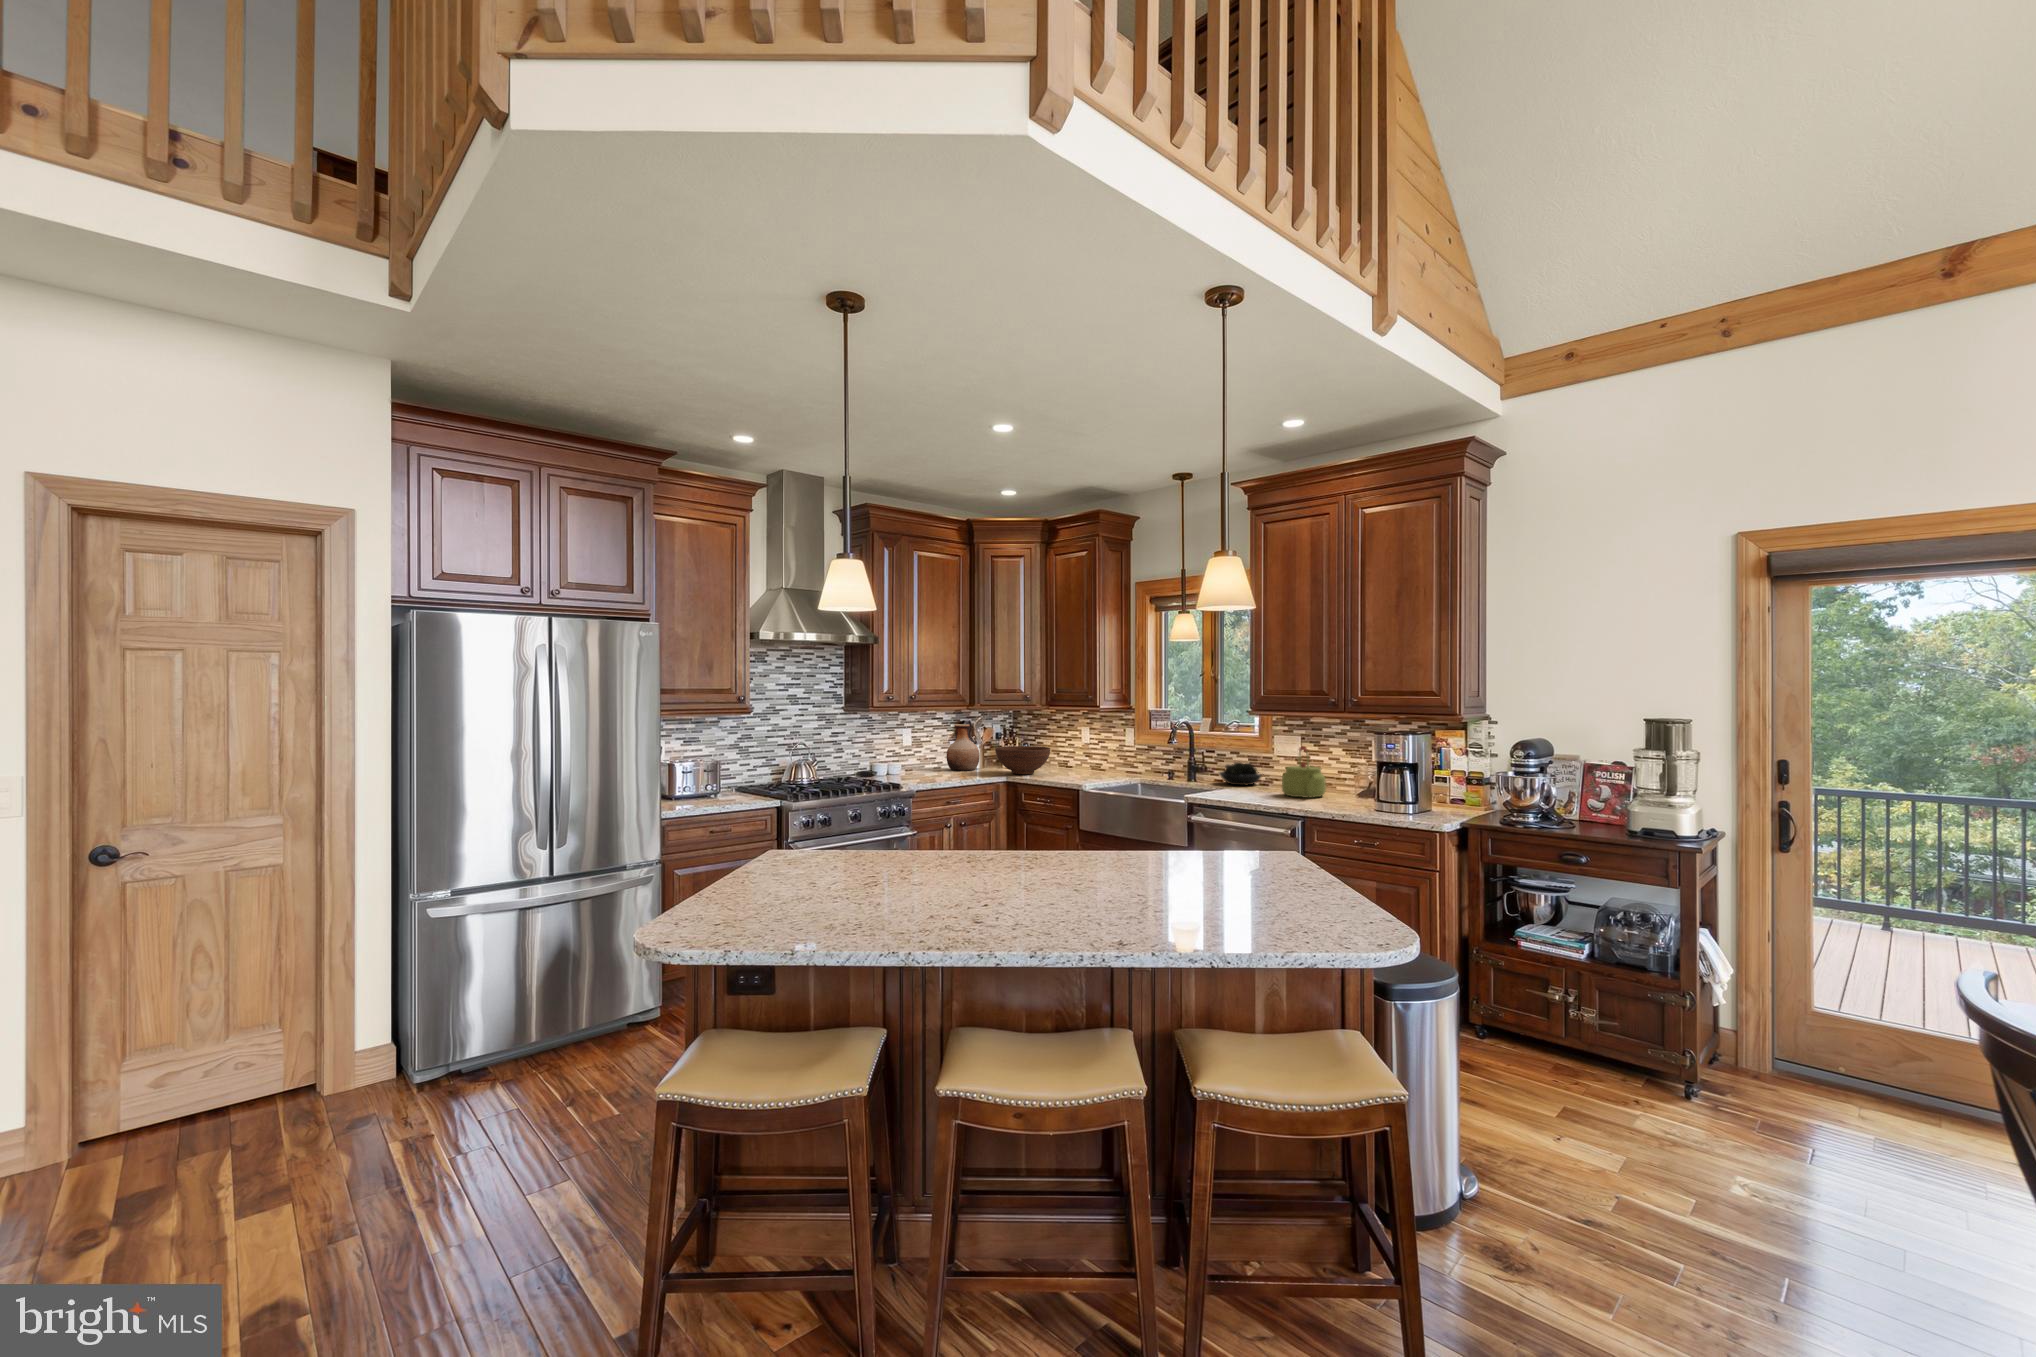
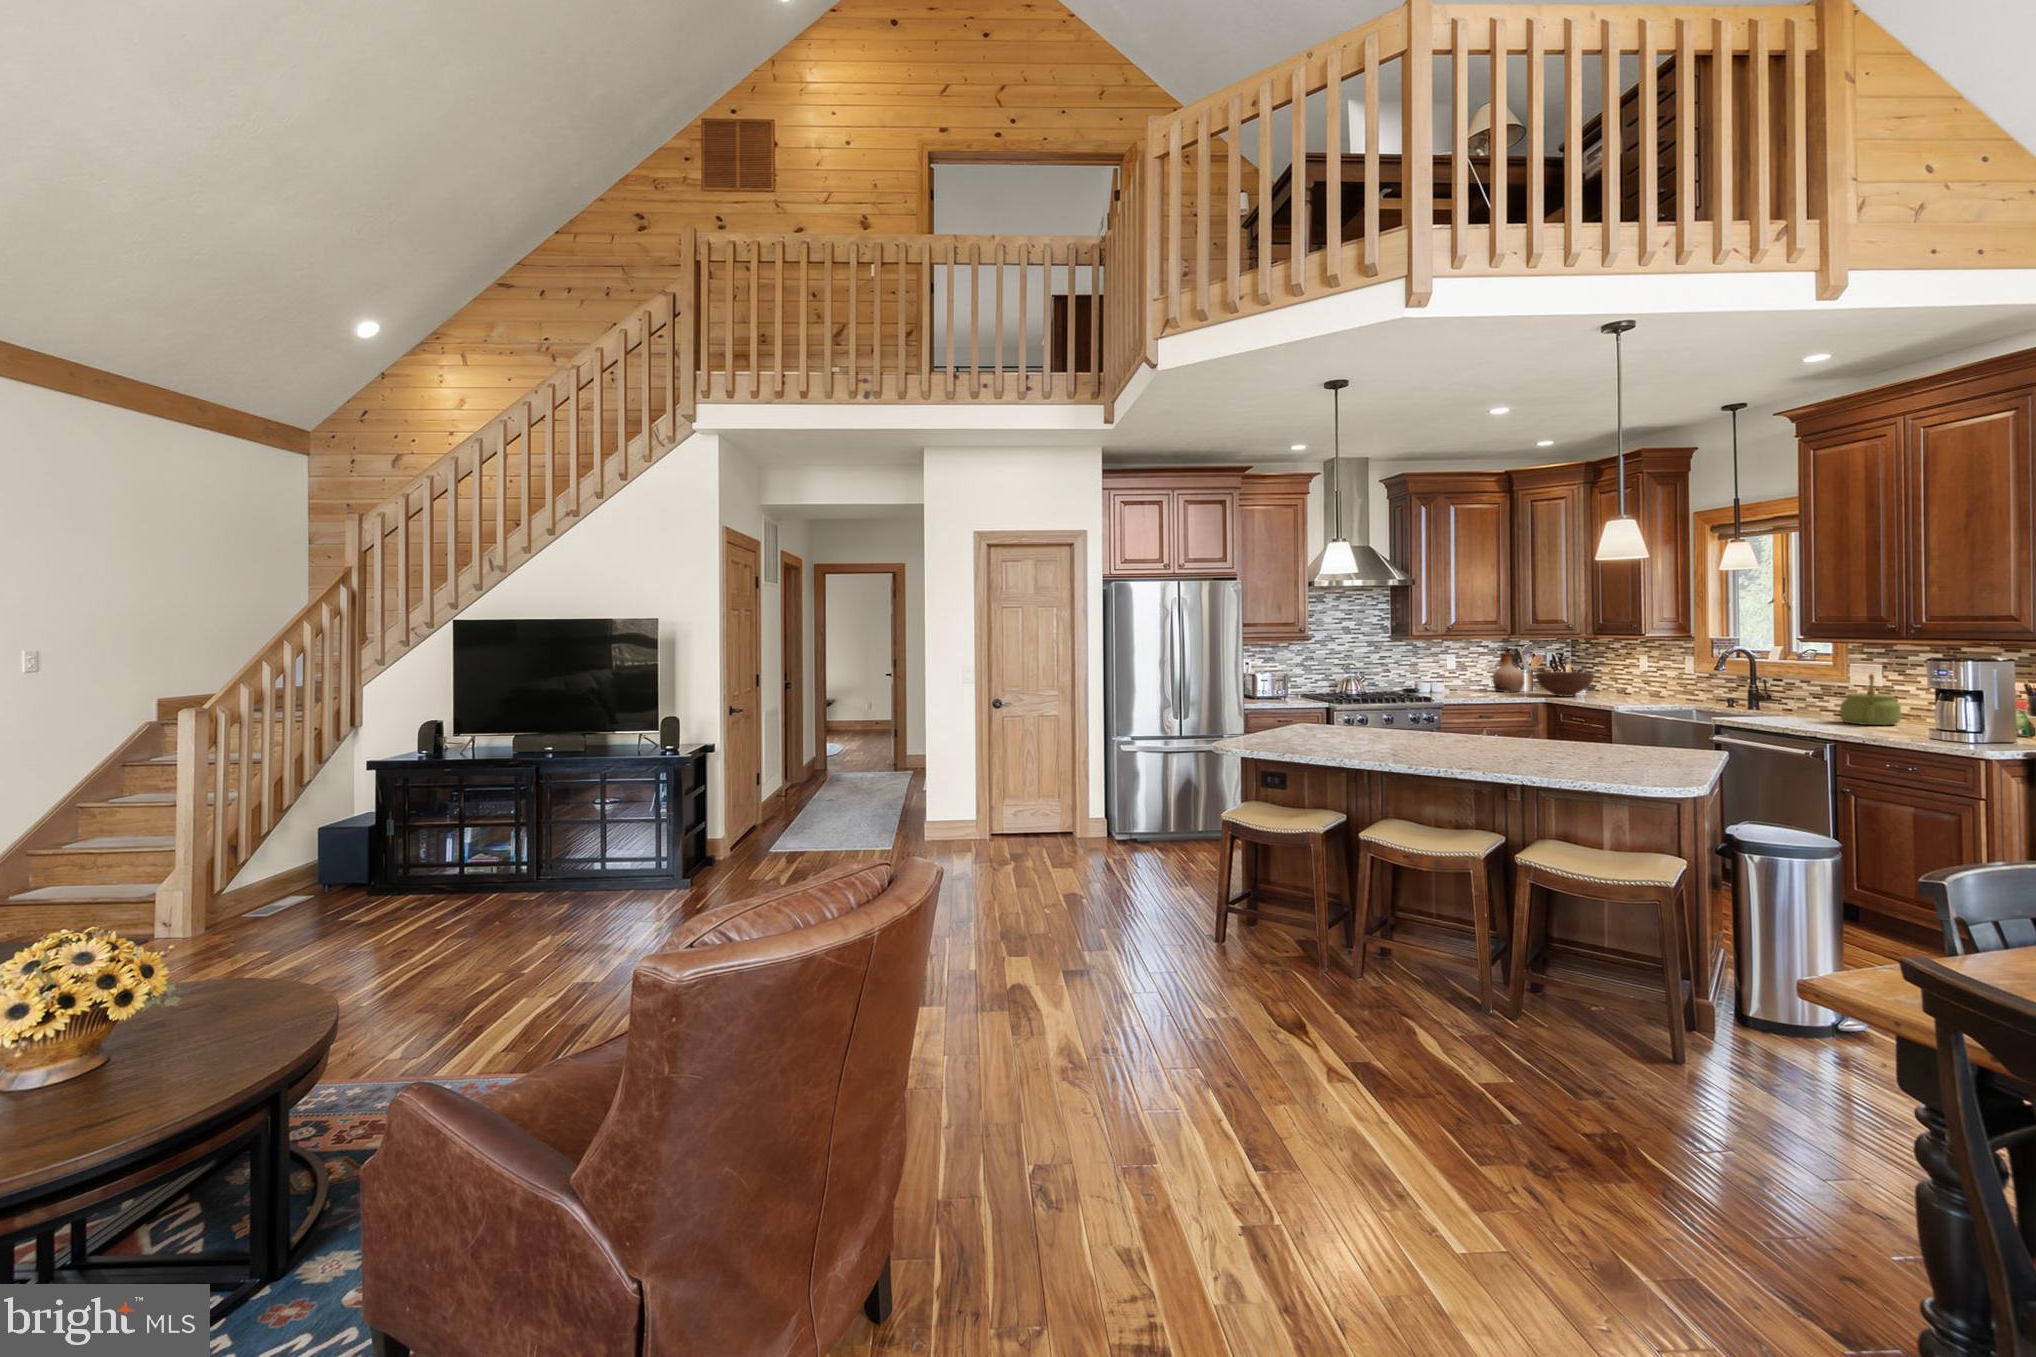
succulent plant: present [1219,762,1261,785] -> none [1779,689,1839,713]

